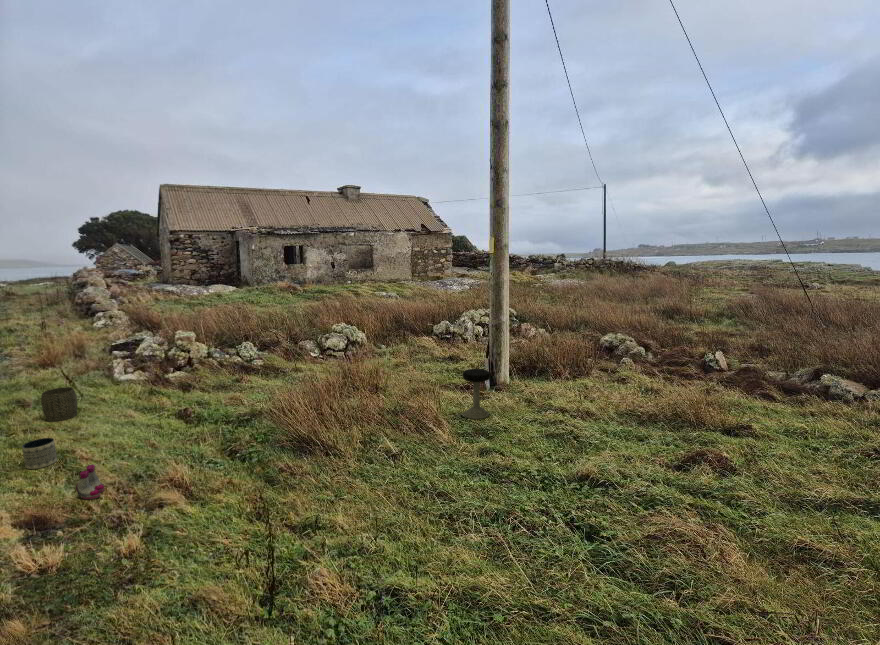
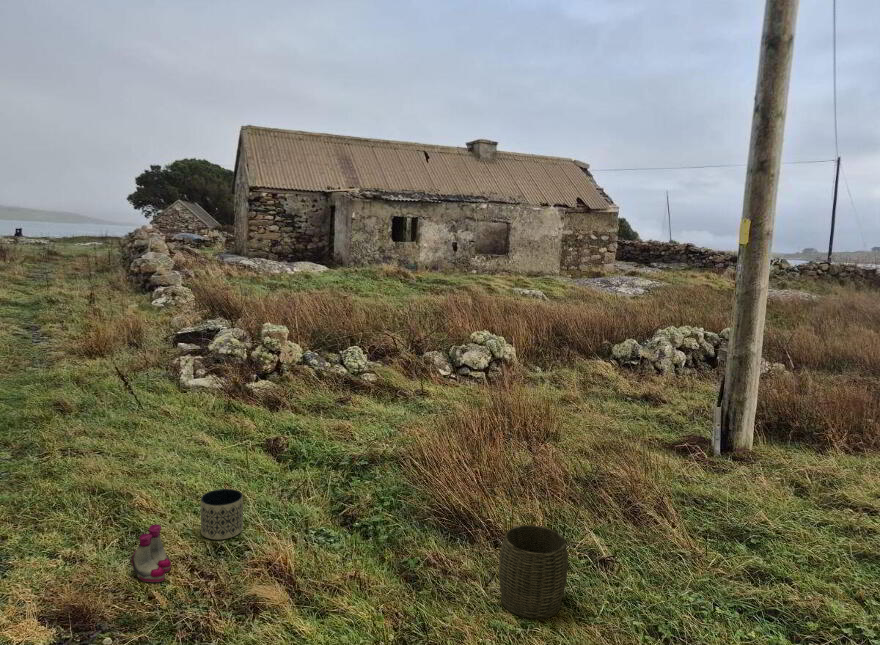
stool: present [463,369,490,419] -> none [742,437,805,531]
woven basket: present [41,387,77,422] -> present [499,525,568,619]
planter: present [22,438,57,469] -> present [201,489,243,540]

